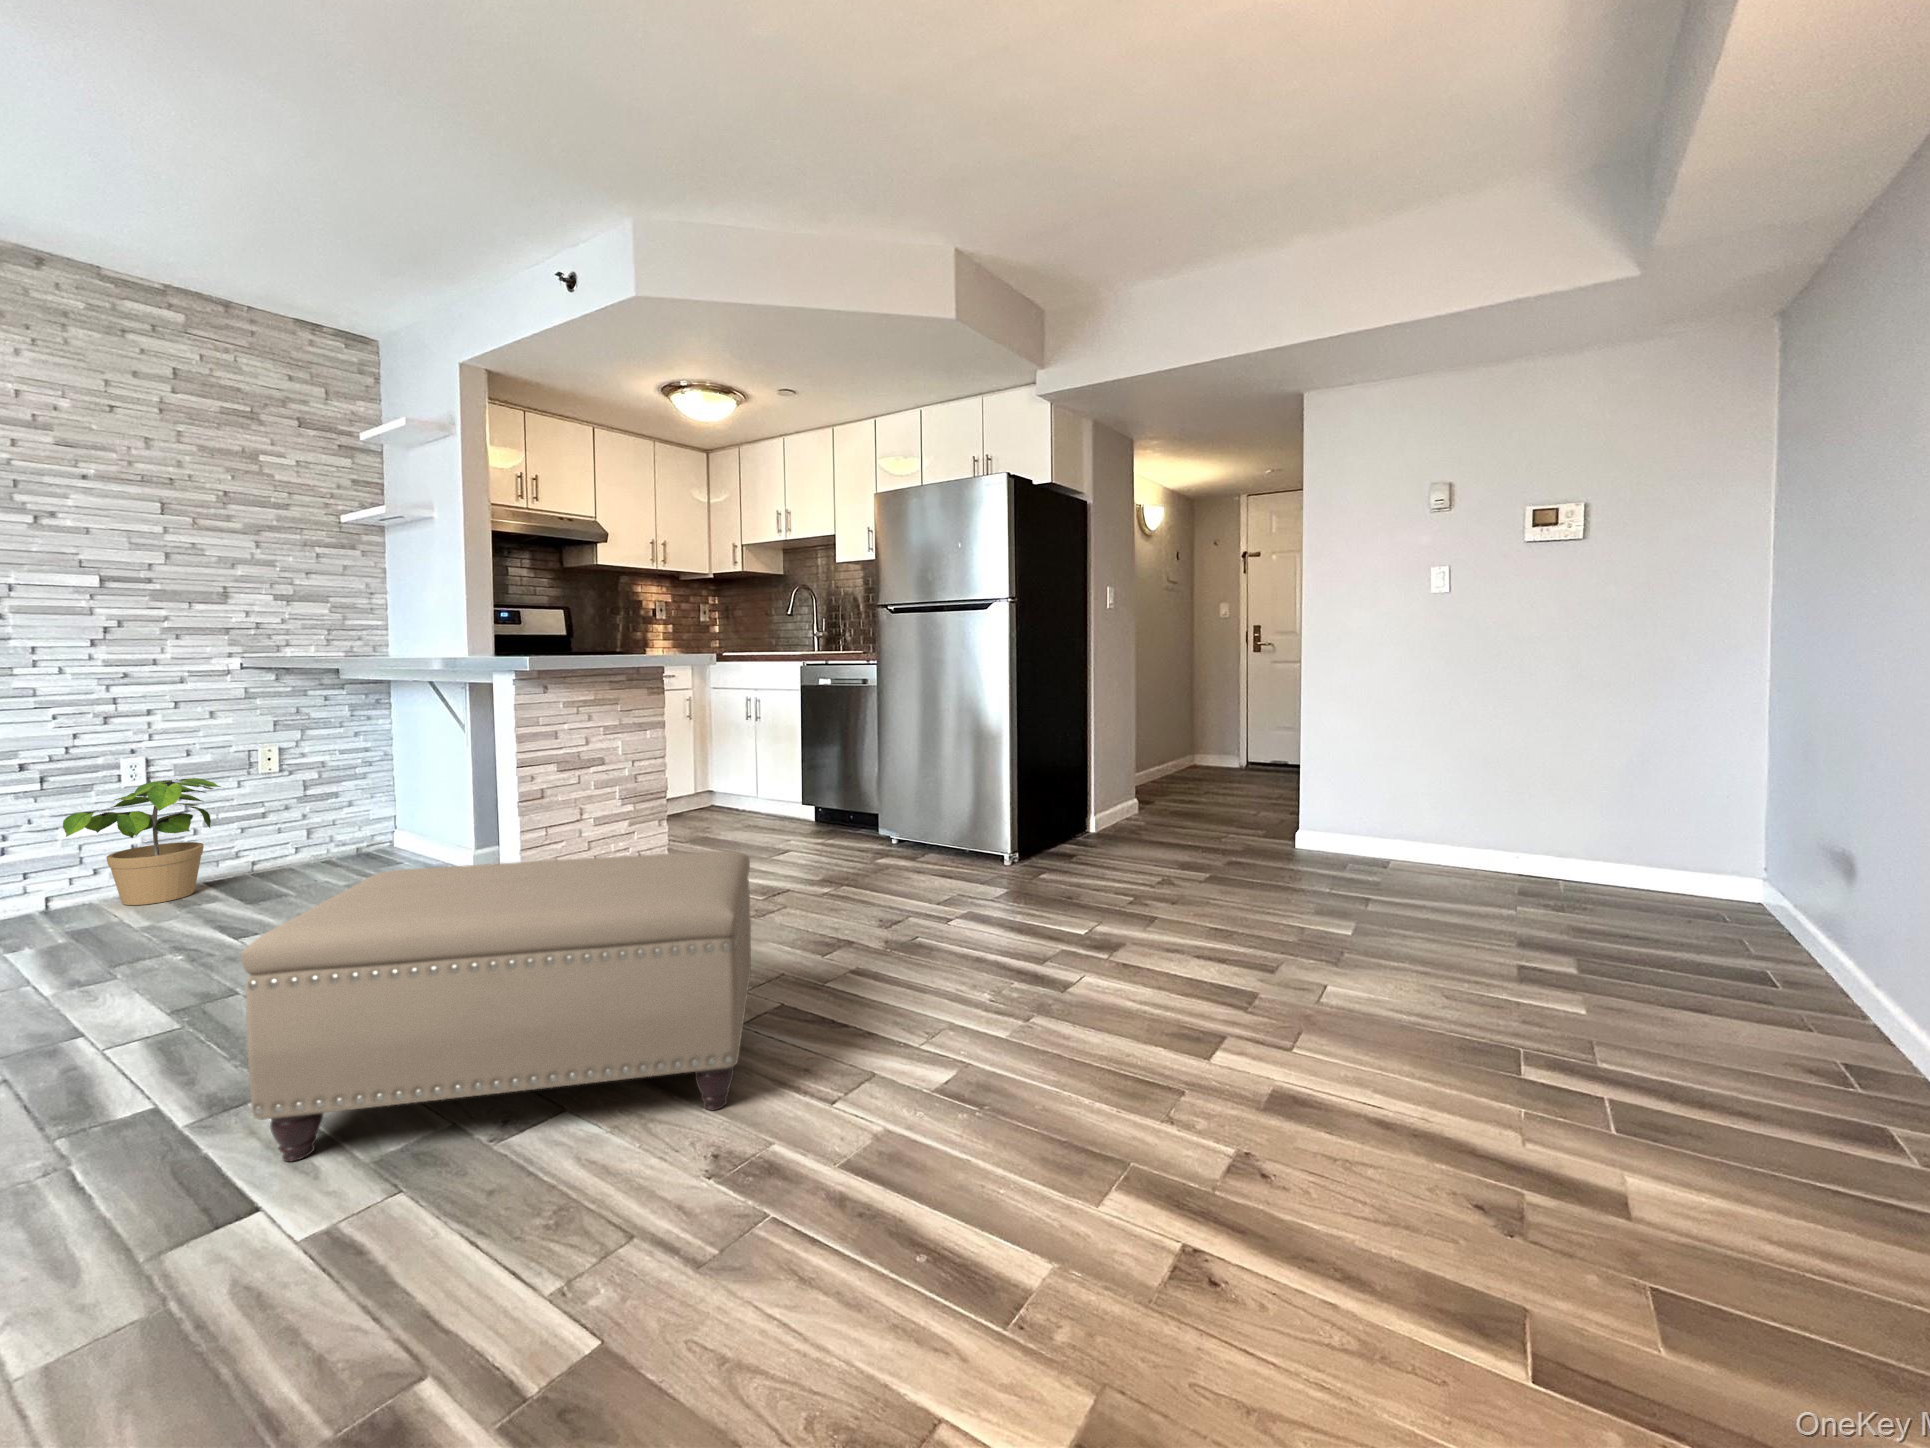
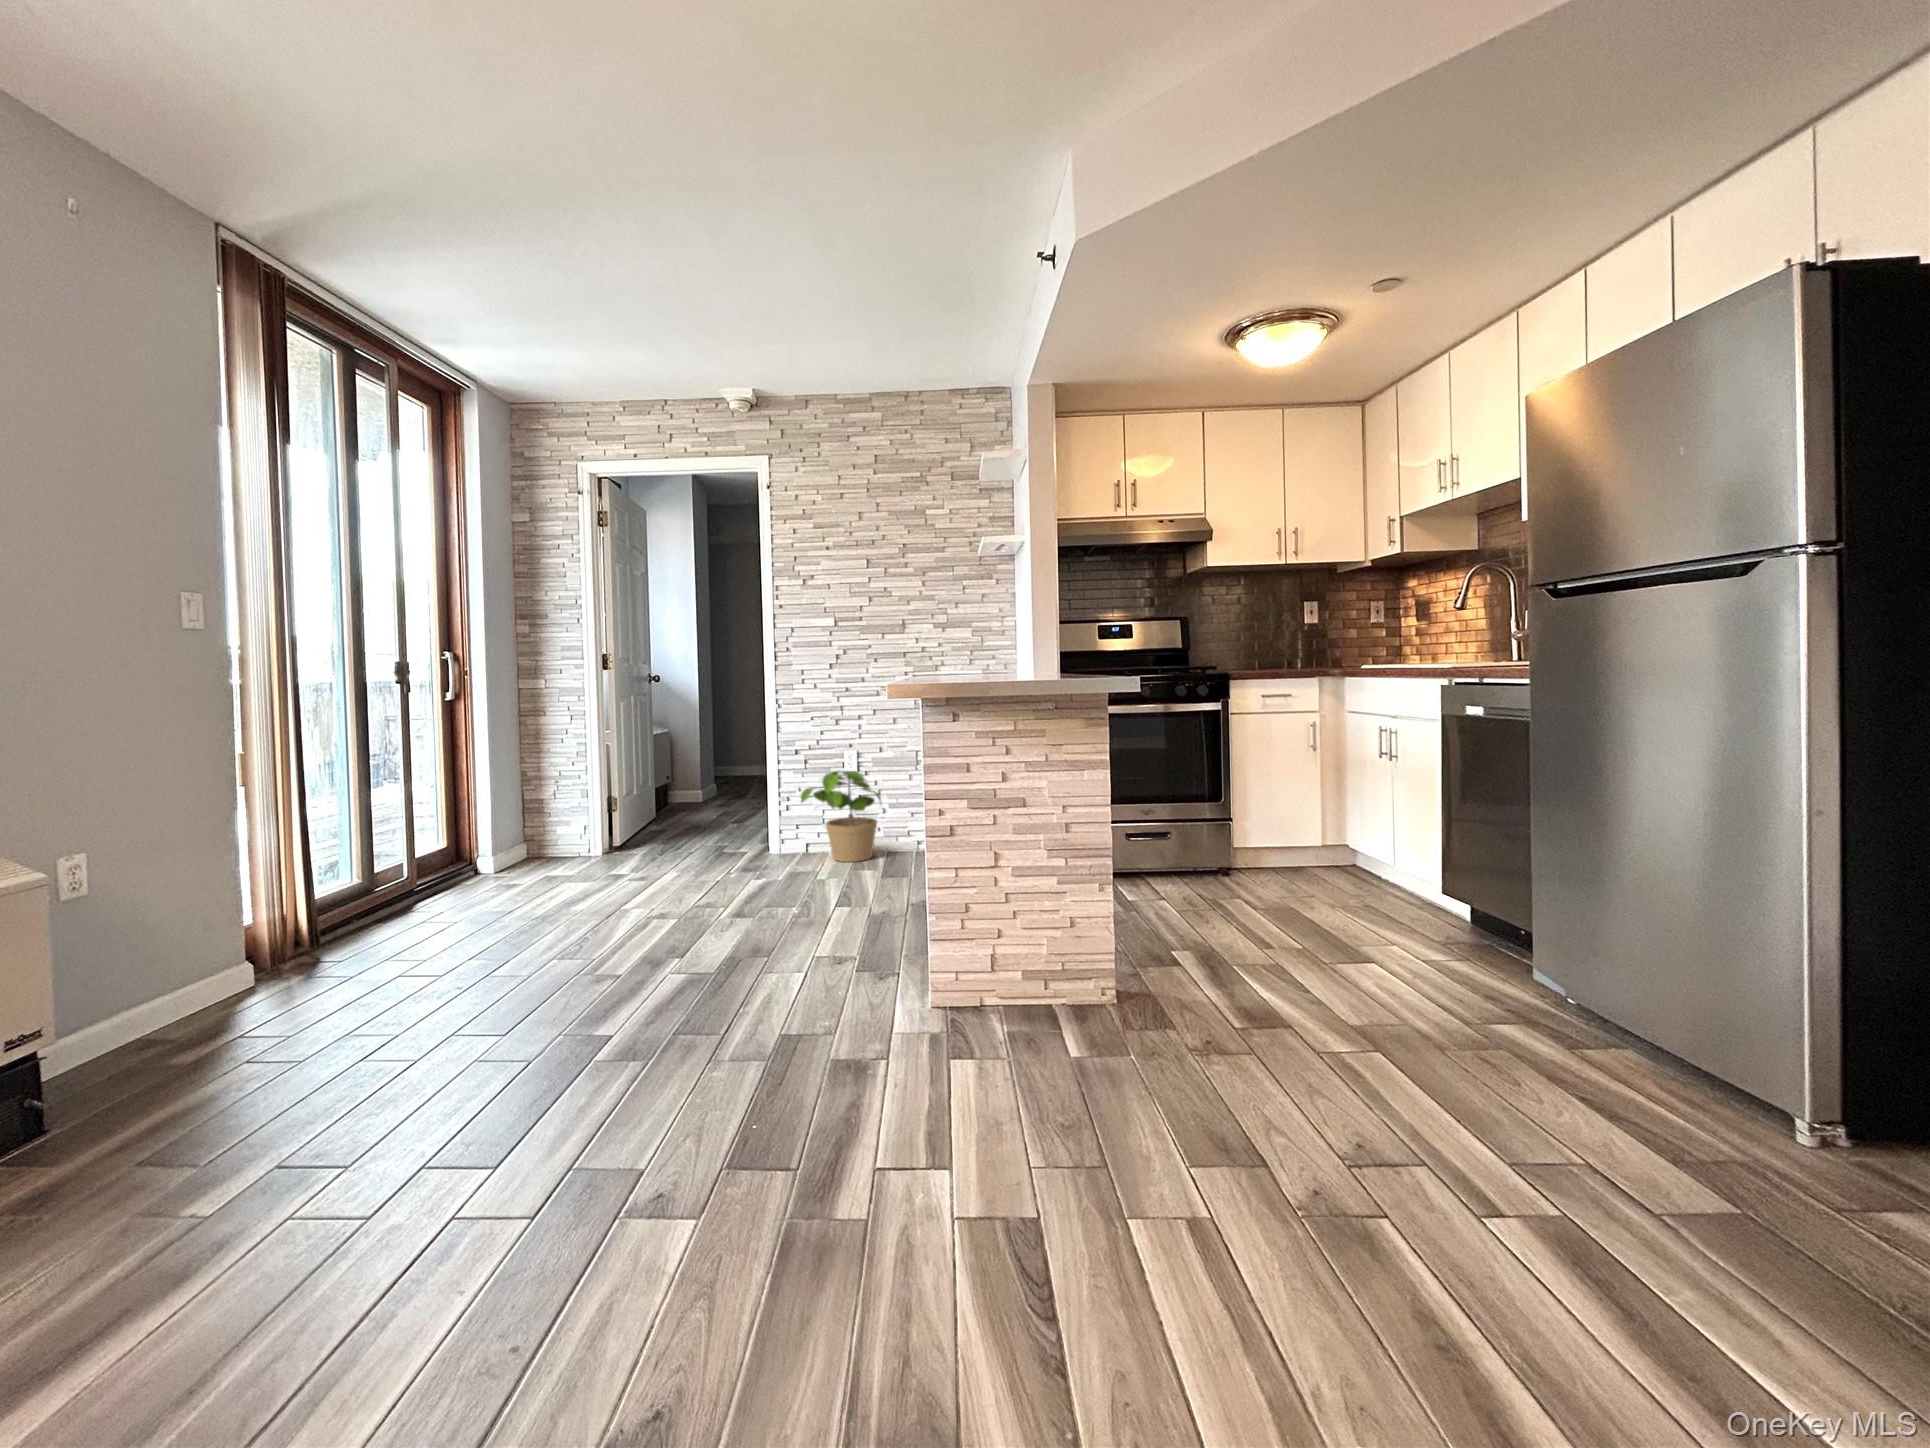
ottoman: present [241,851,751,1161] -> none [536,890,988,1342]

